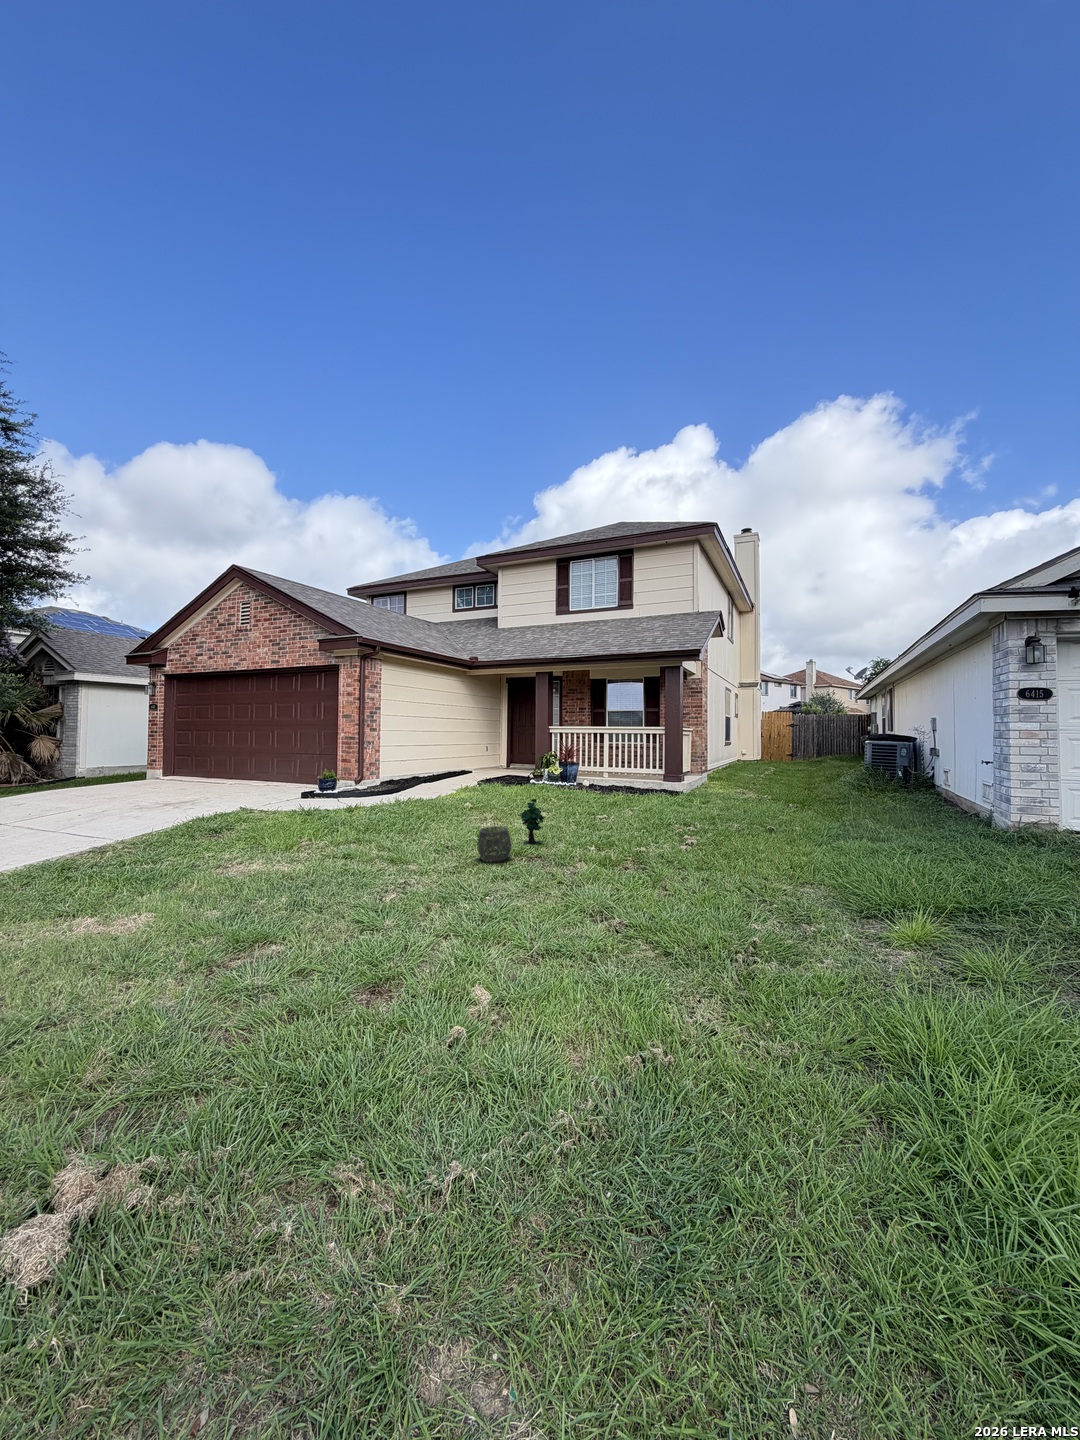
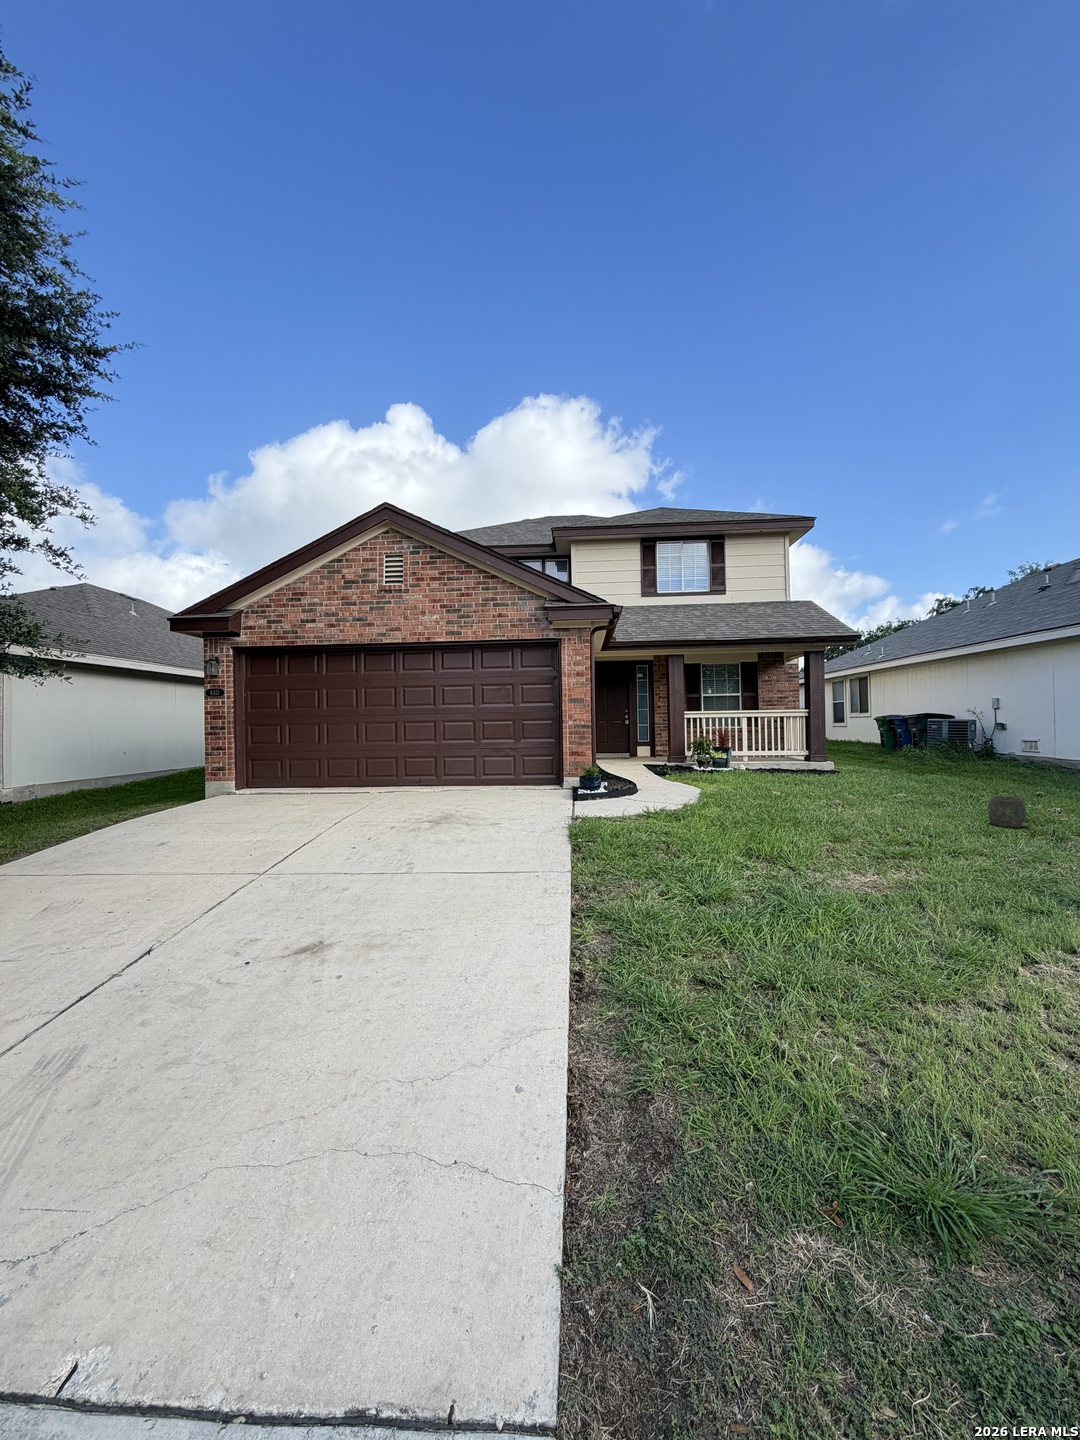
decorative plant: present [519,799,544,844] -> none [943,771,971,812]

